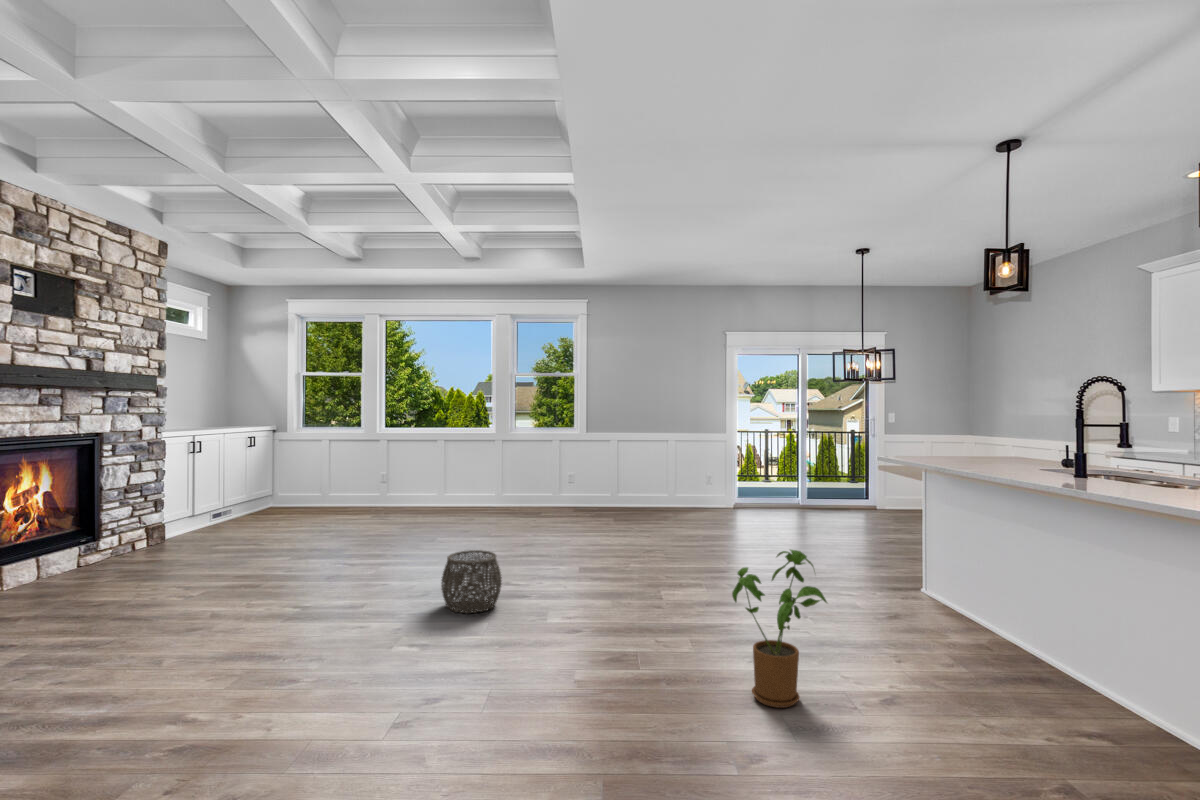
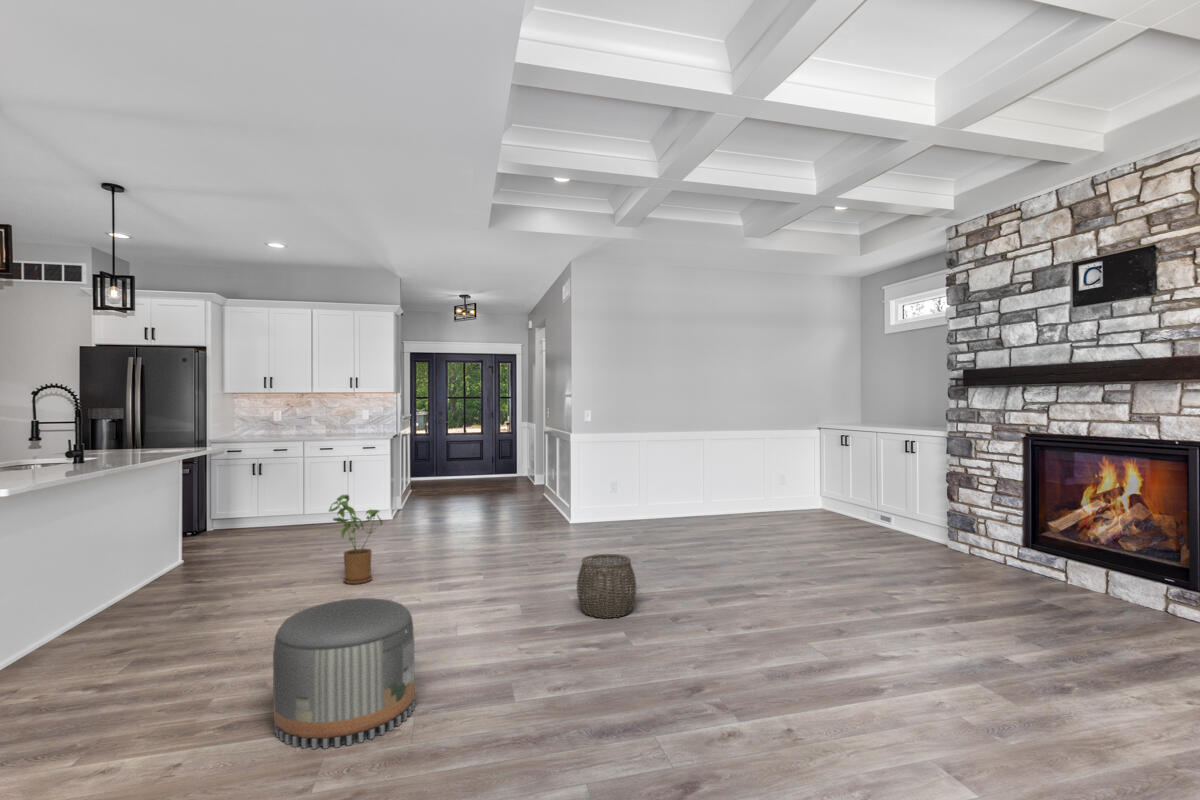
pouf: none [639,510,708,576] -> present [273,598,415,749]

